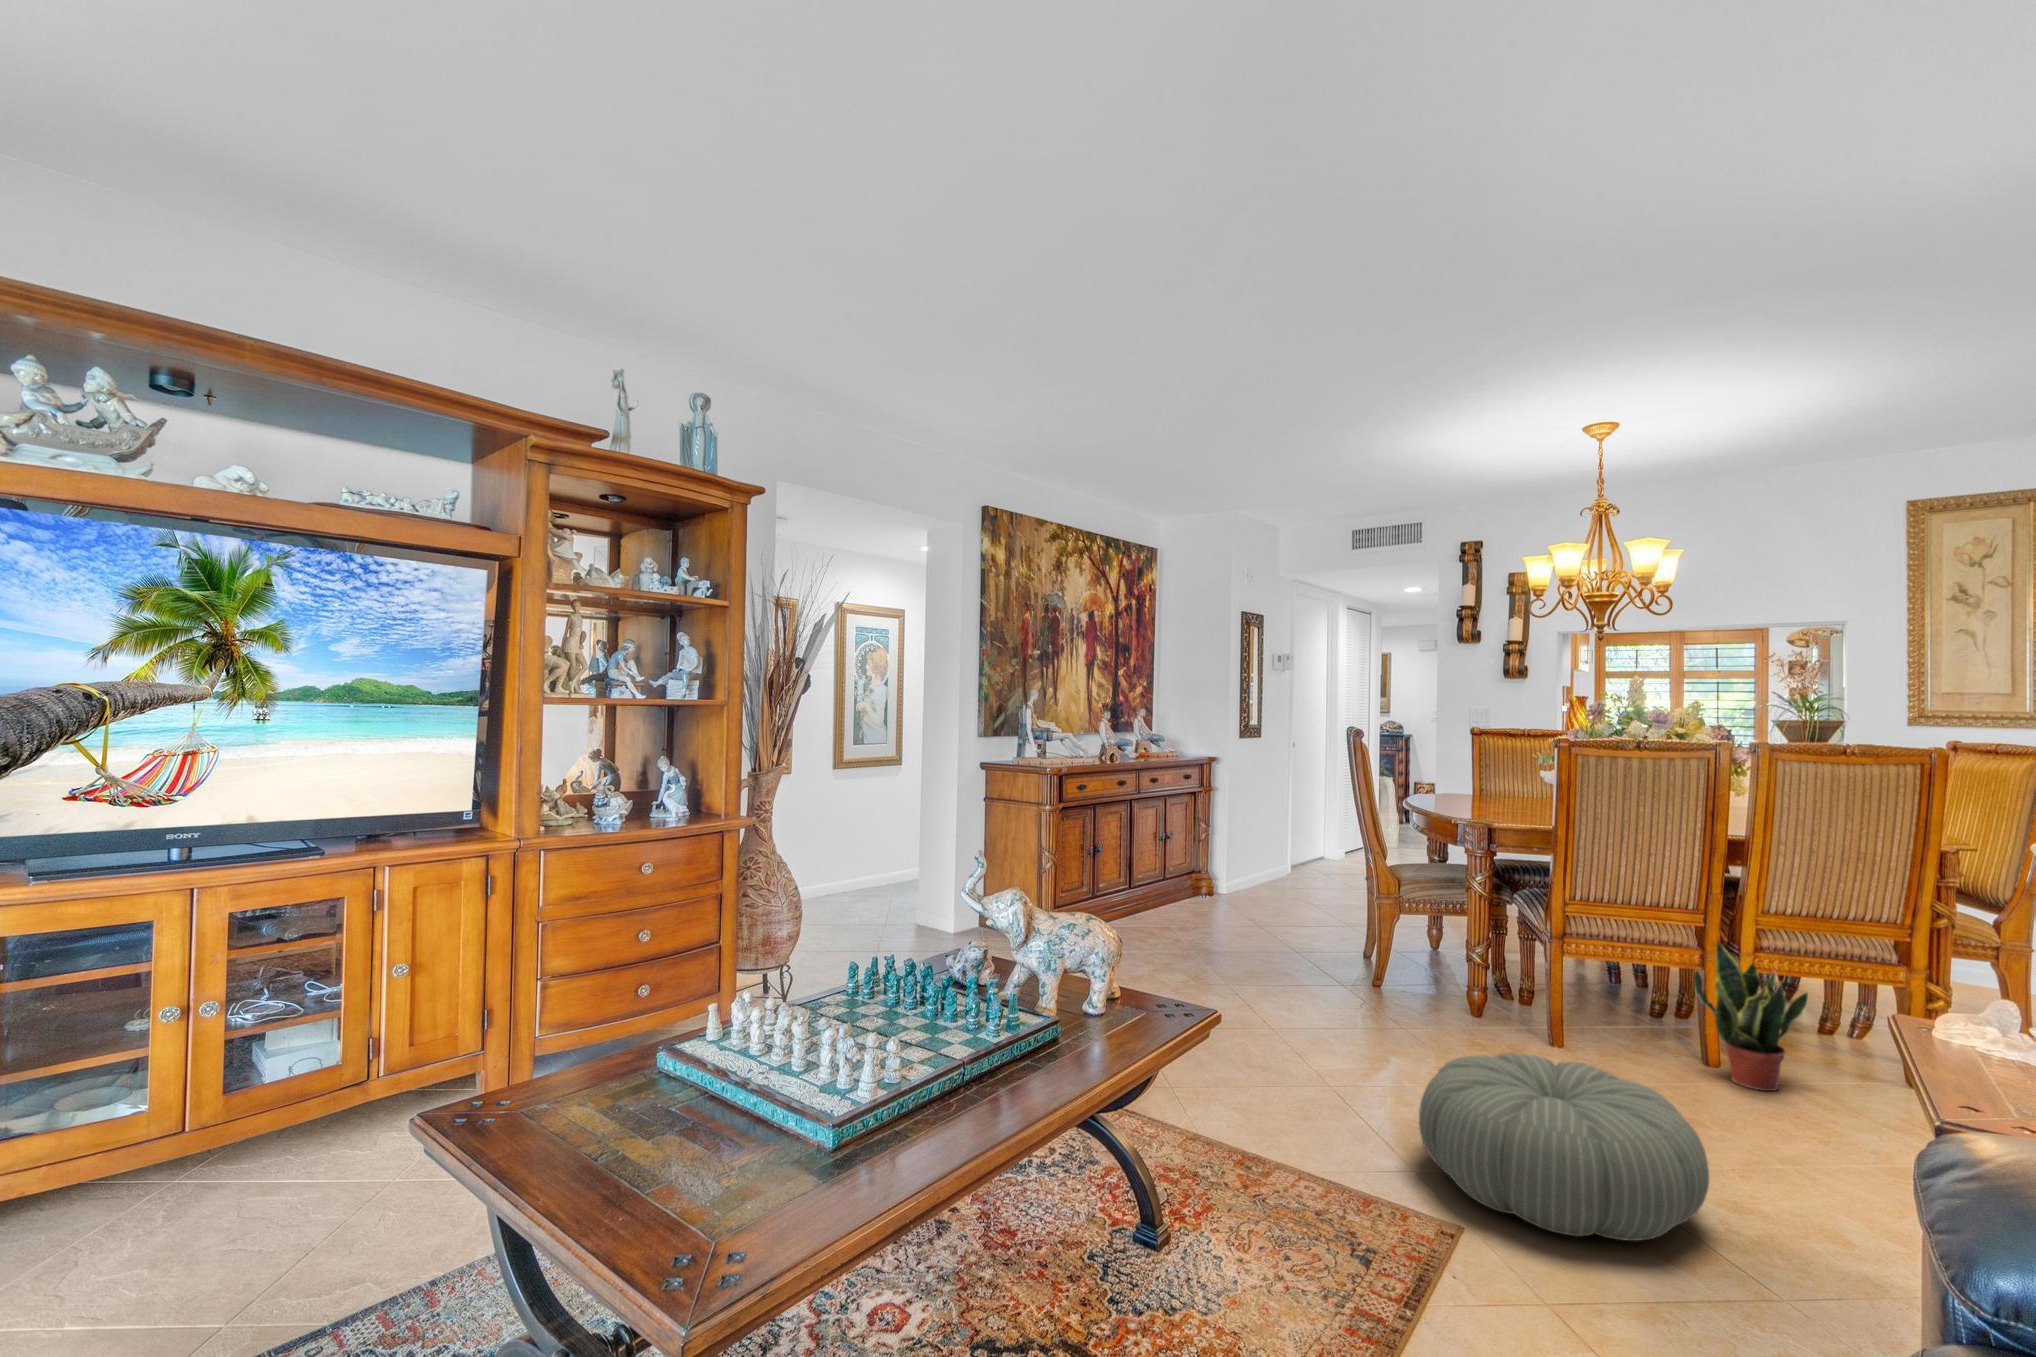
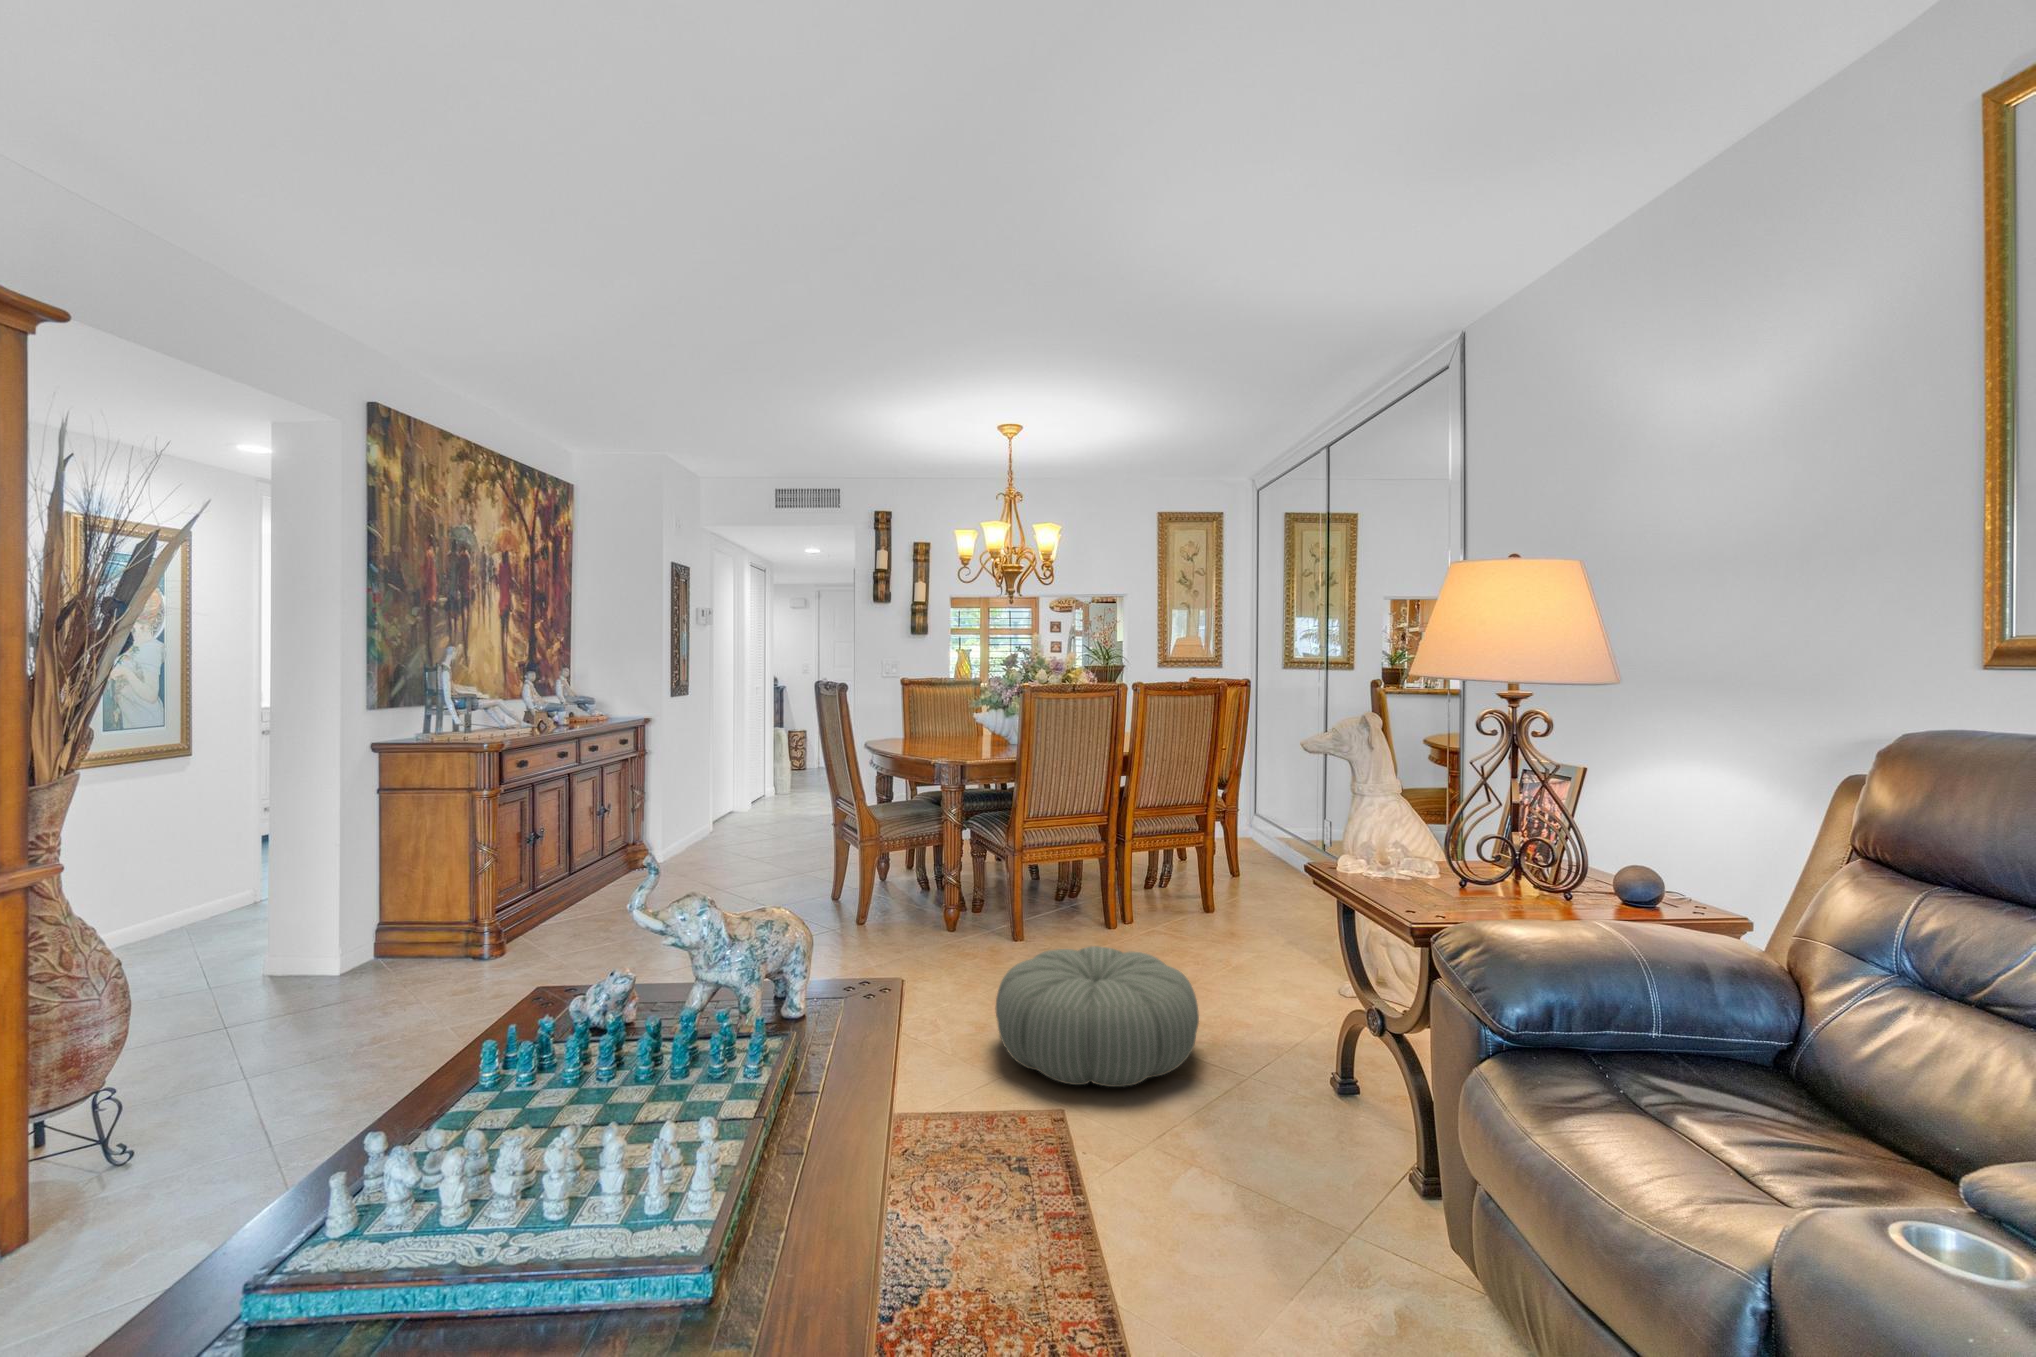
potted plant: present [1694,941,1808,1091] -> none [1107,831,1168,936]

